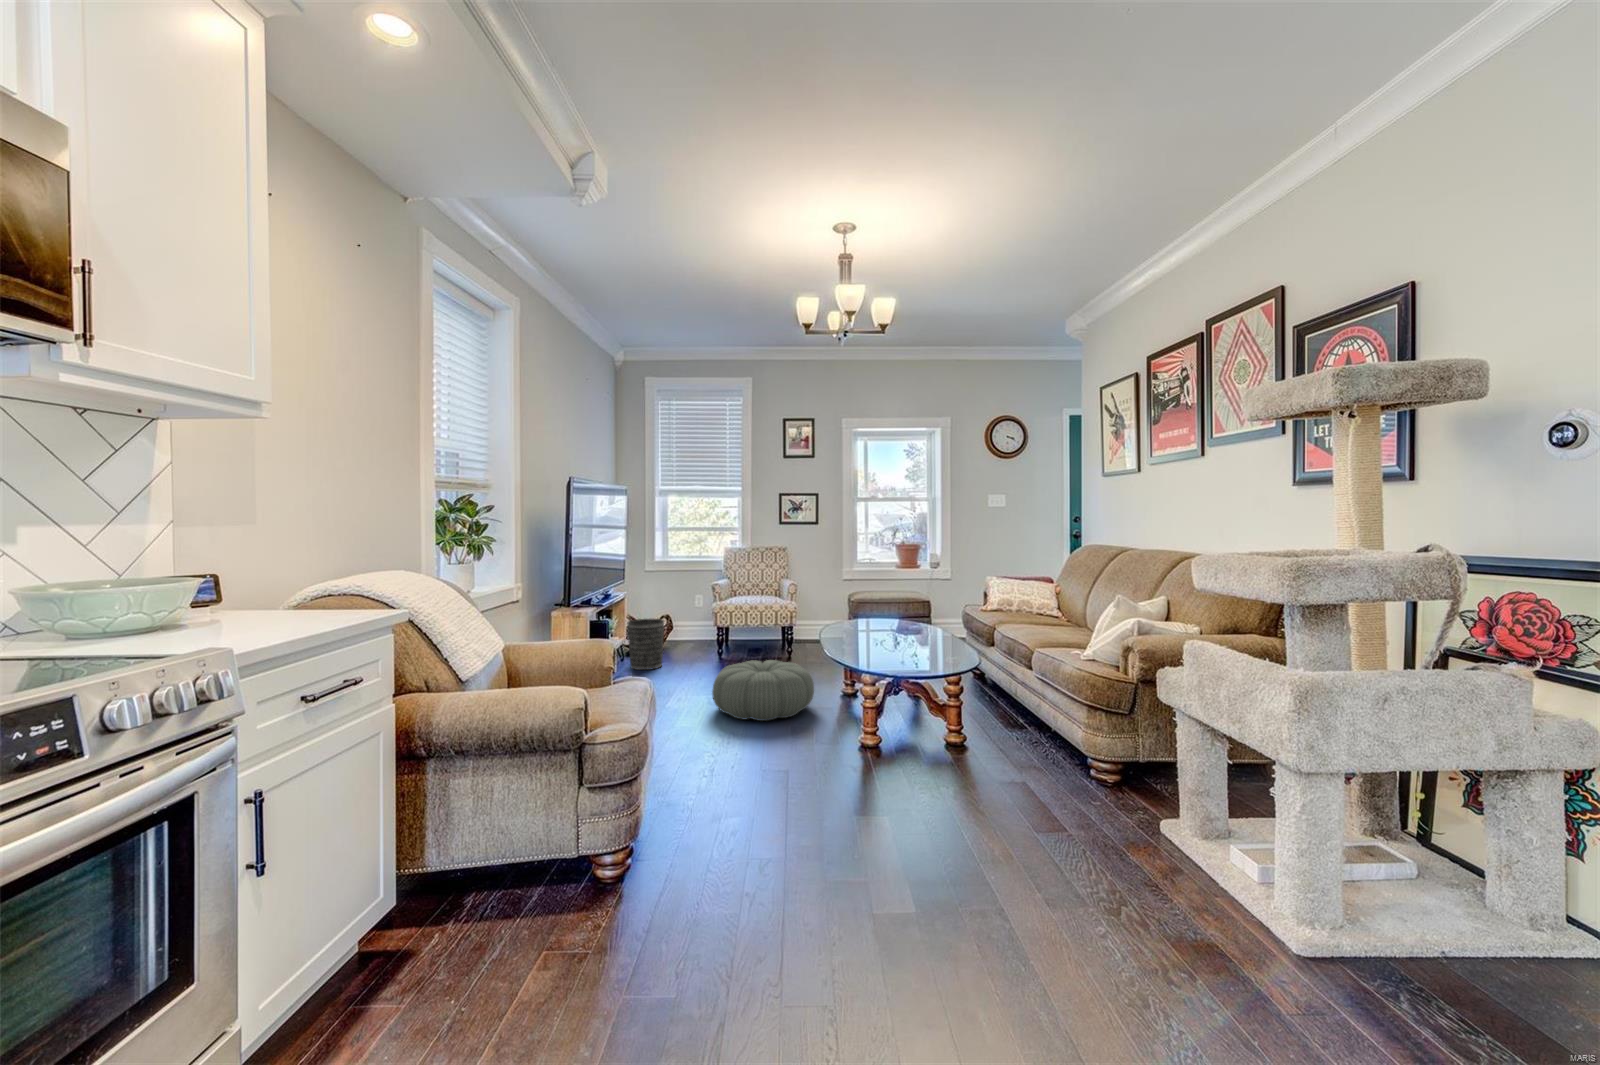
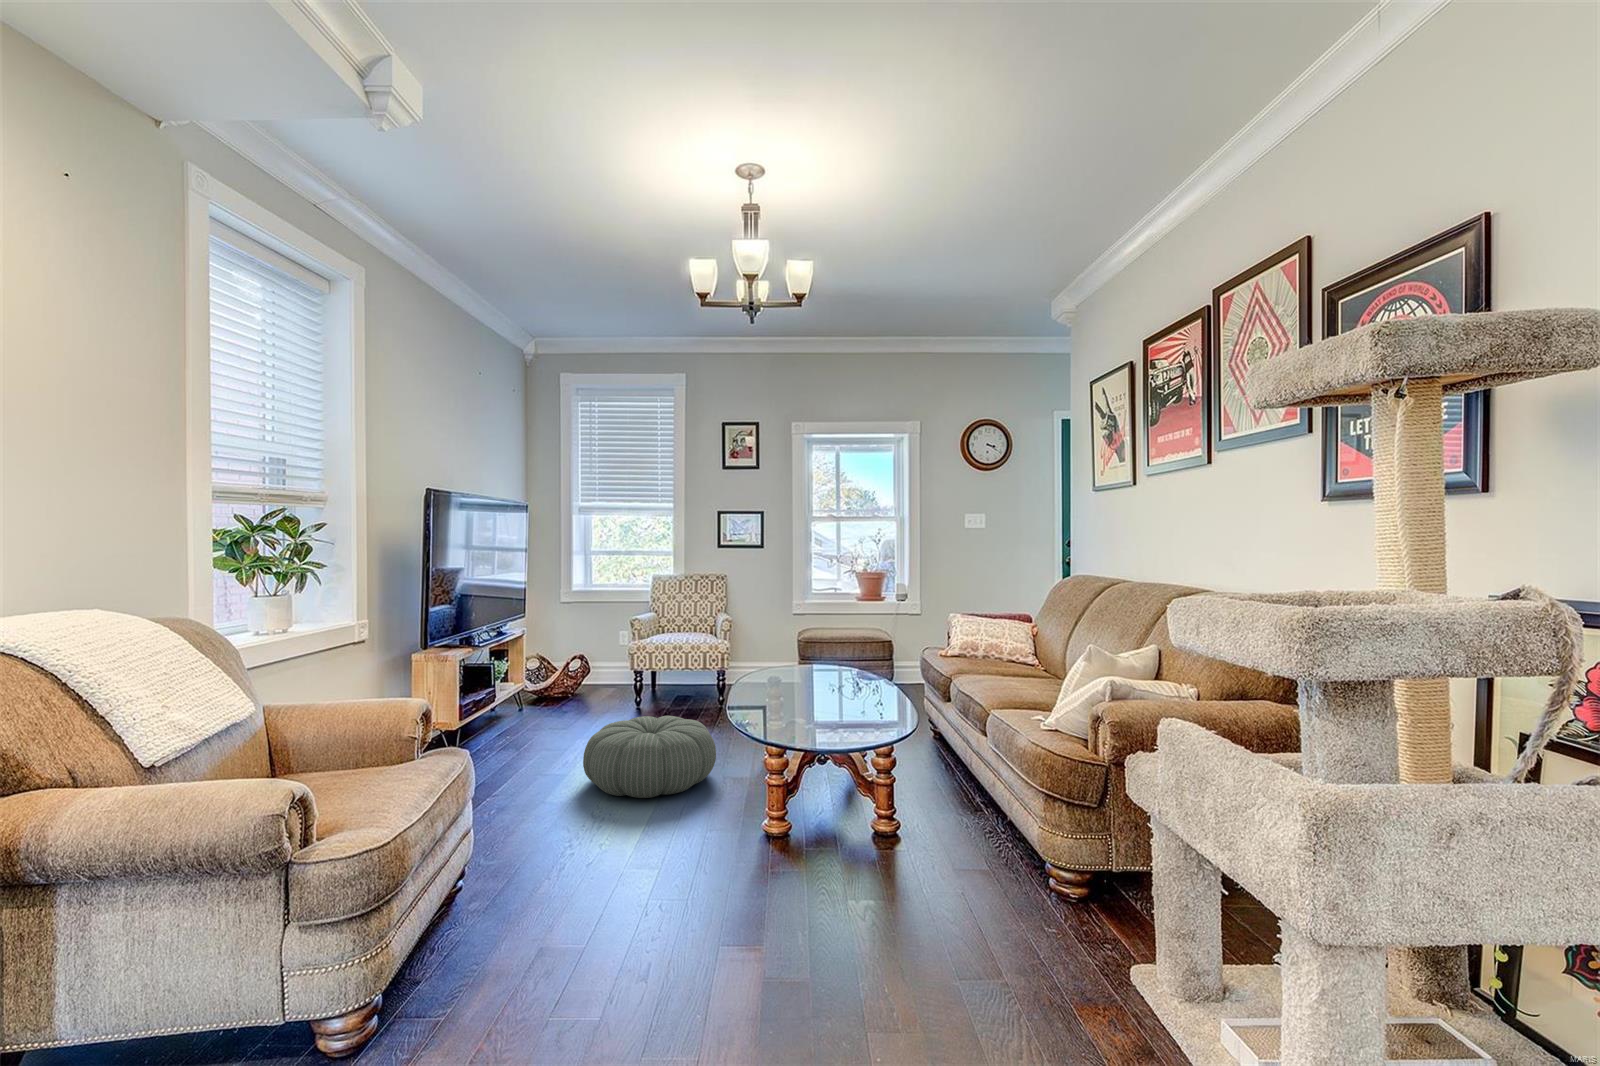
wastebasket: present [627,619,664,670] -> none [516,658,563,721]

